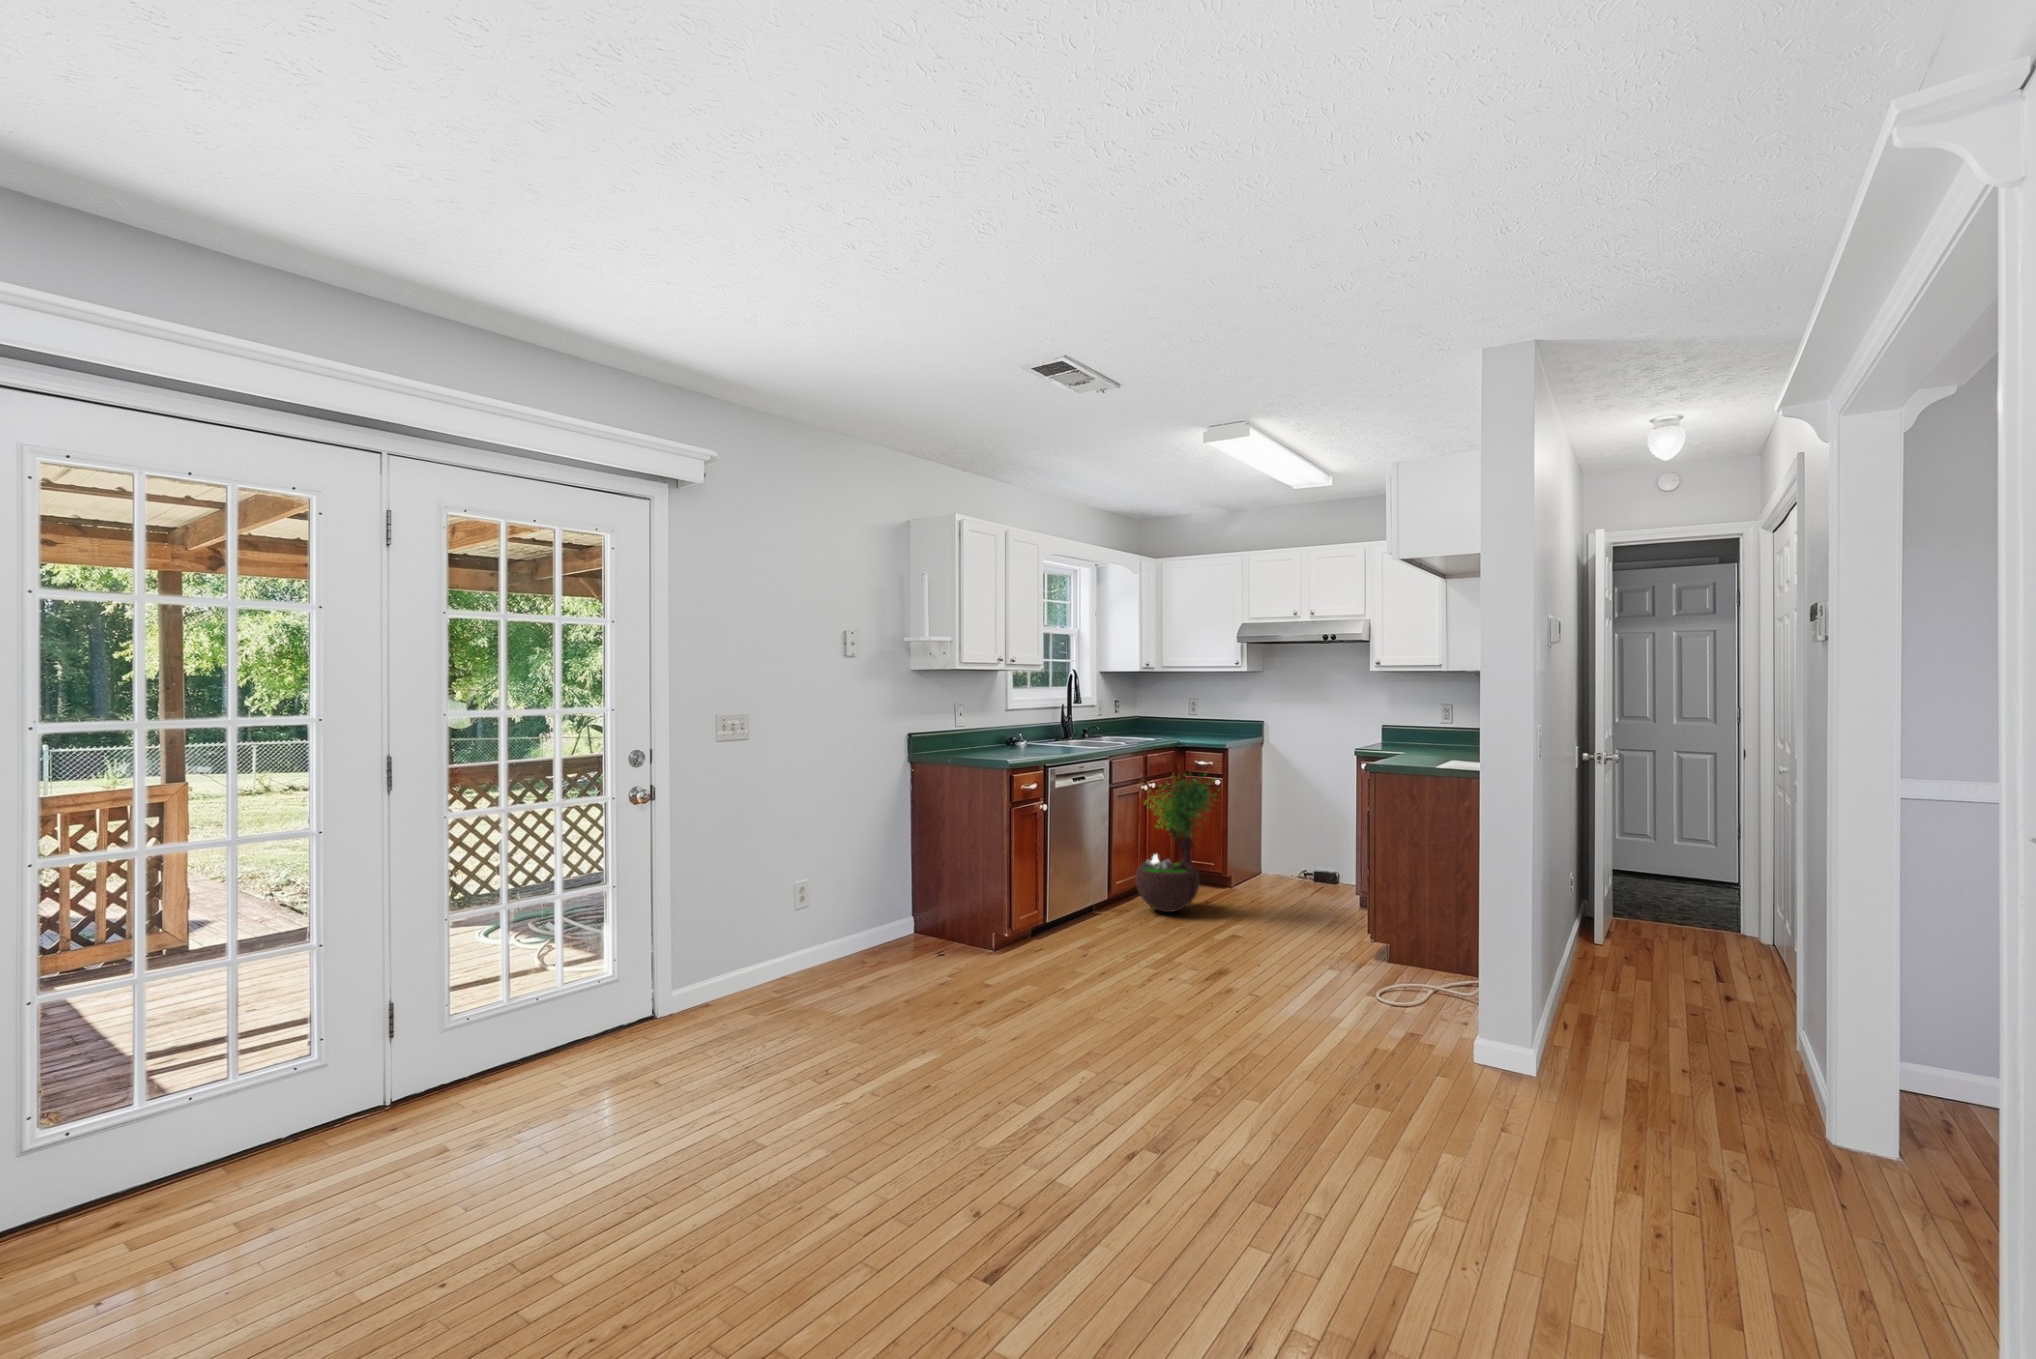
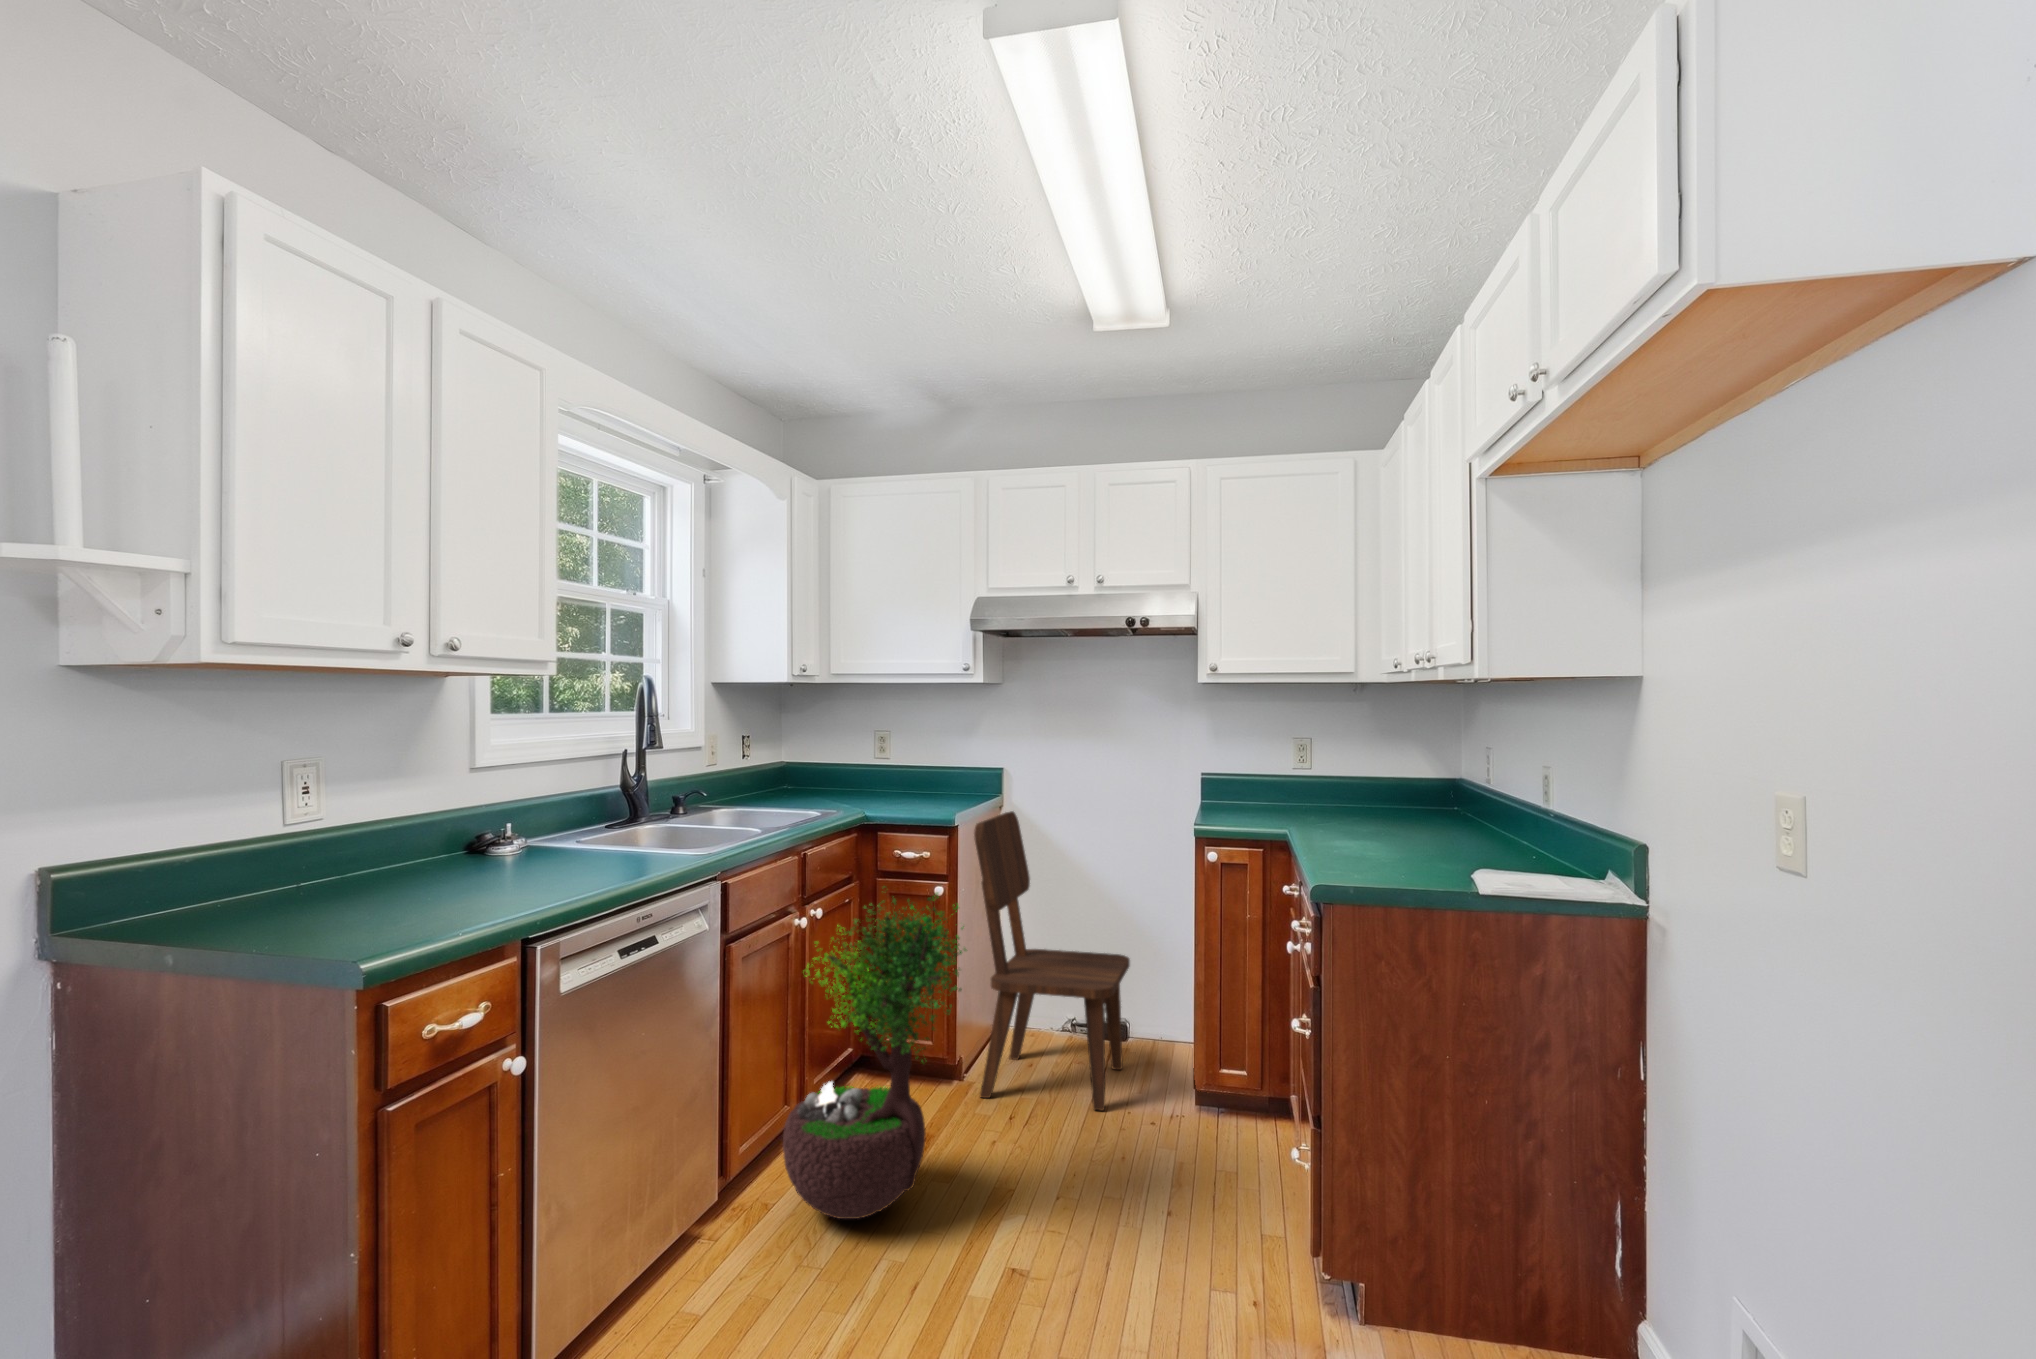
dining chair: none [1235,743,1328,898] -> present [974,811,1130,1111]

